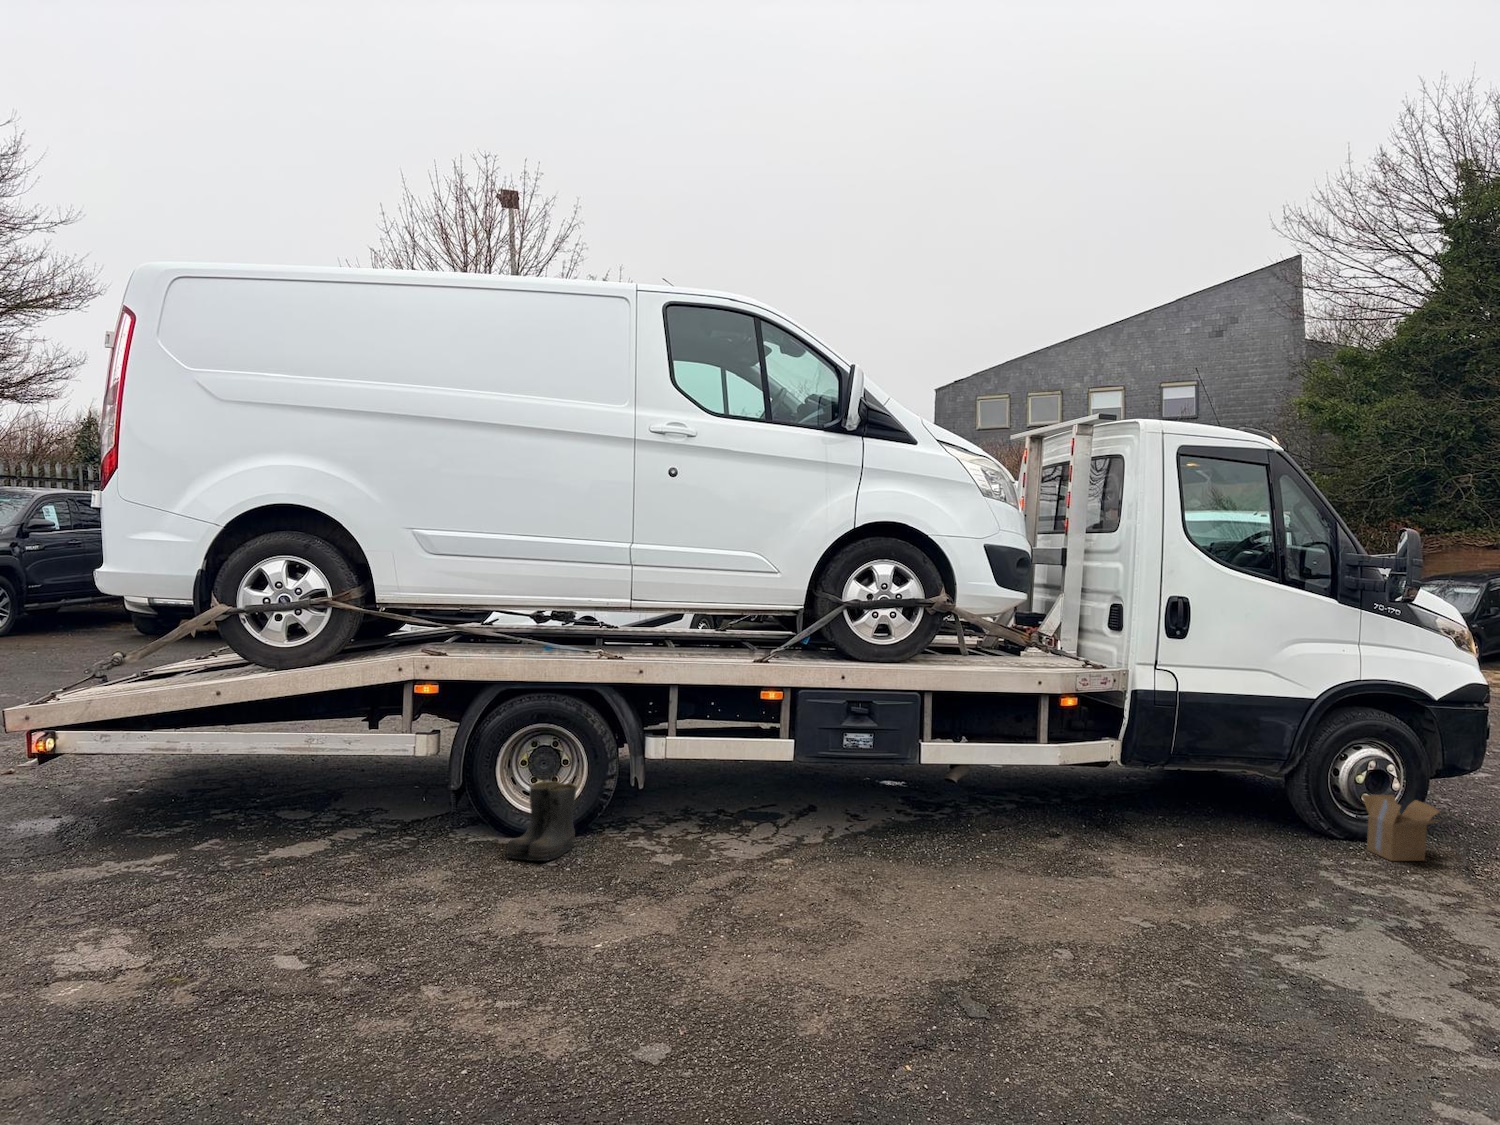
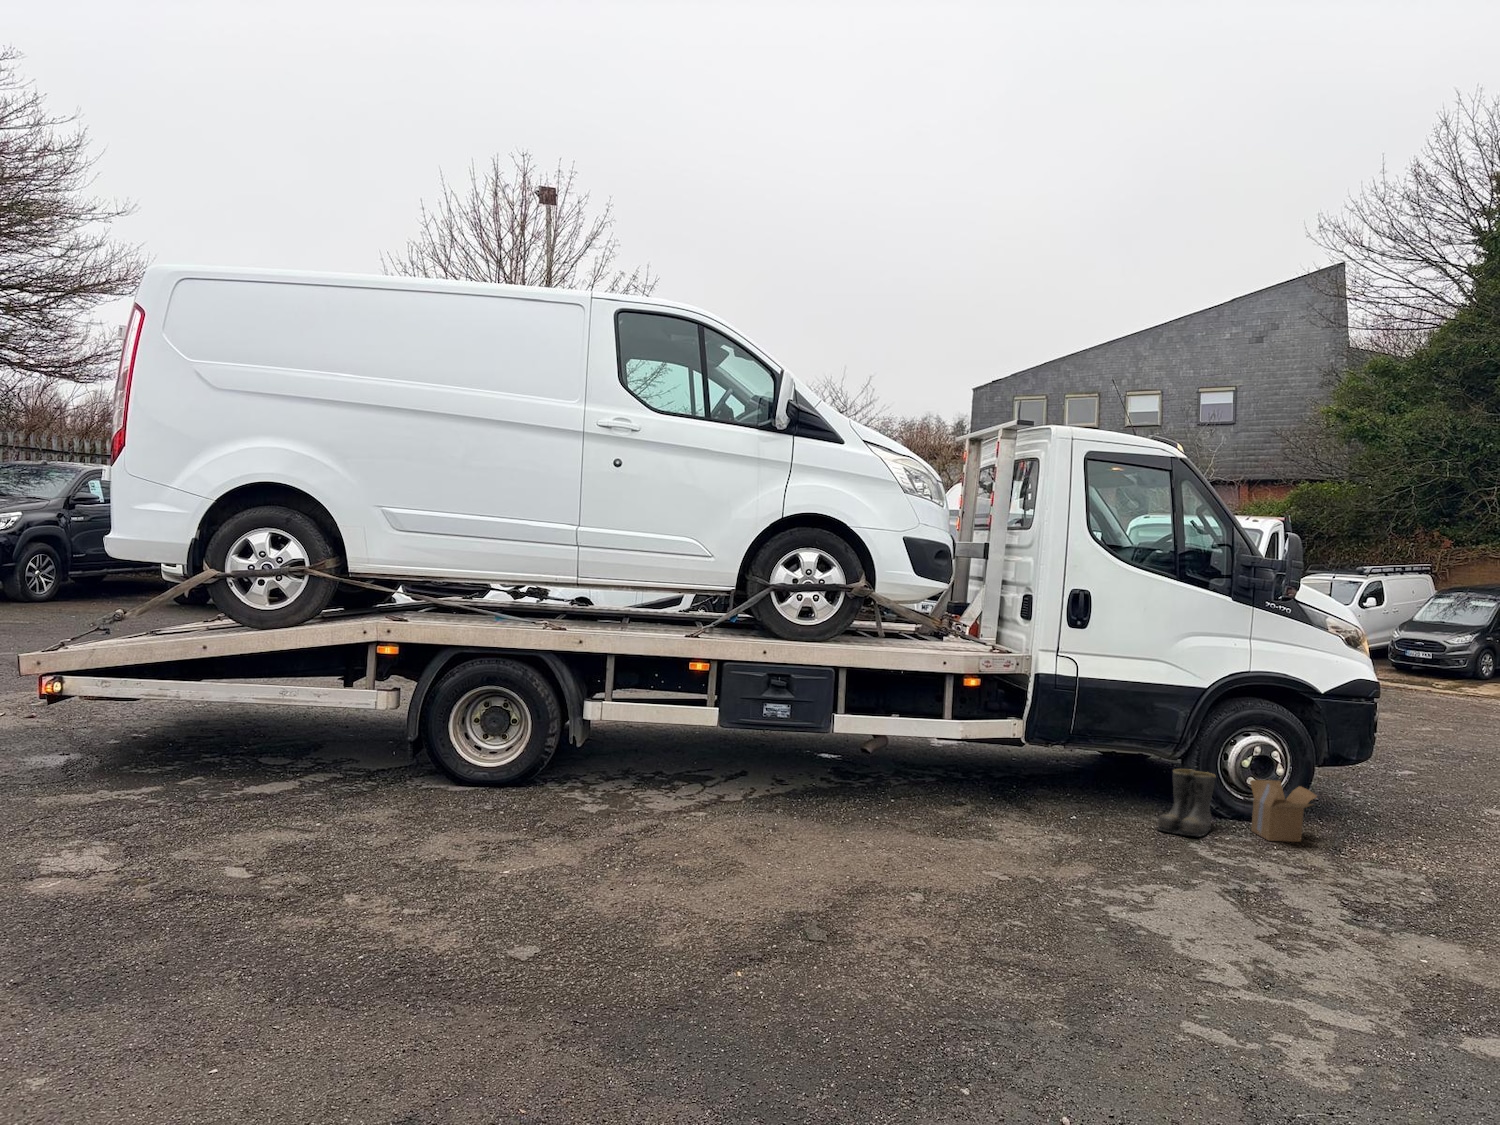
boots: present [506,782,577,861] -> present [1158,769,1216,837]

